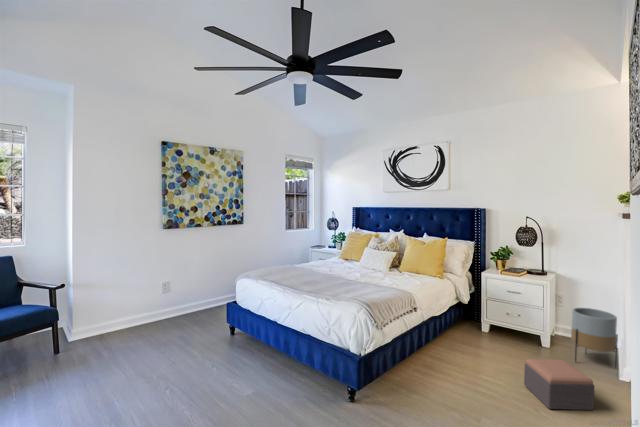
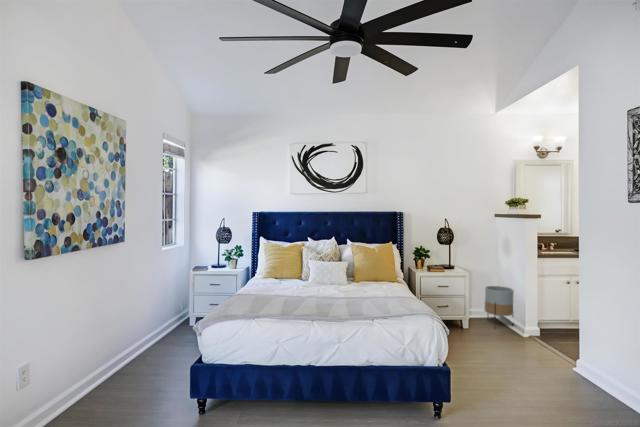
footstool: present [524,359,594,410] -> none [504,326,550,364]

